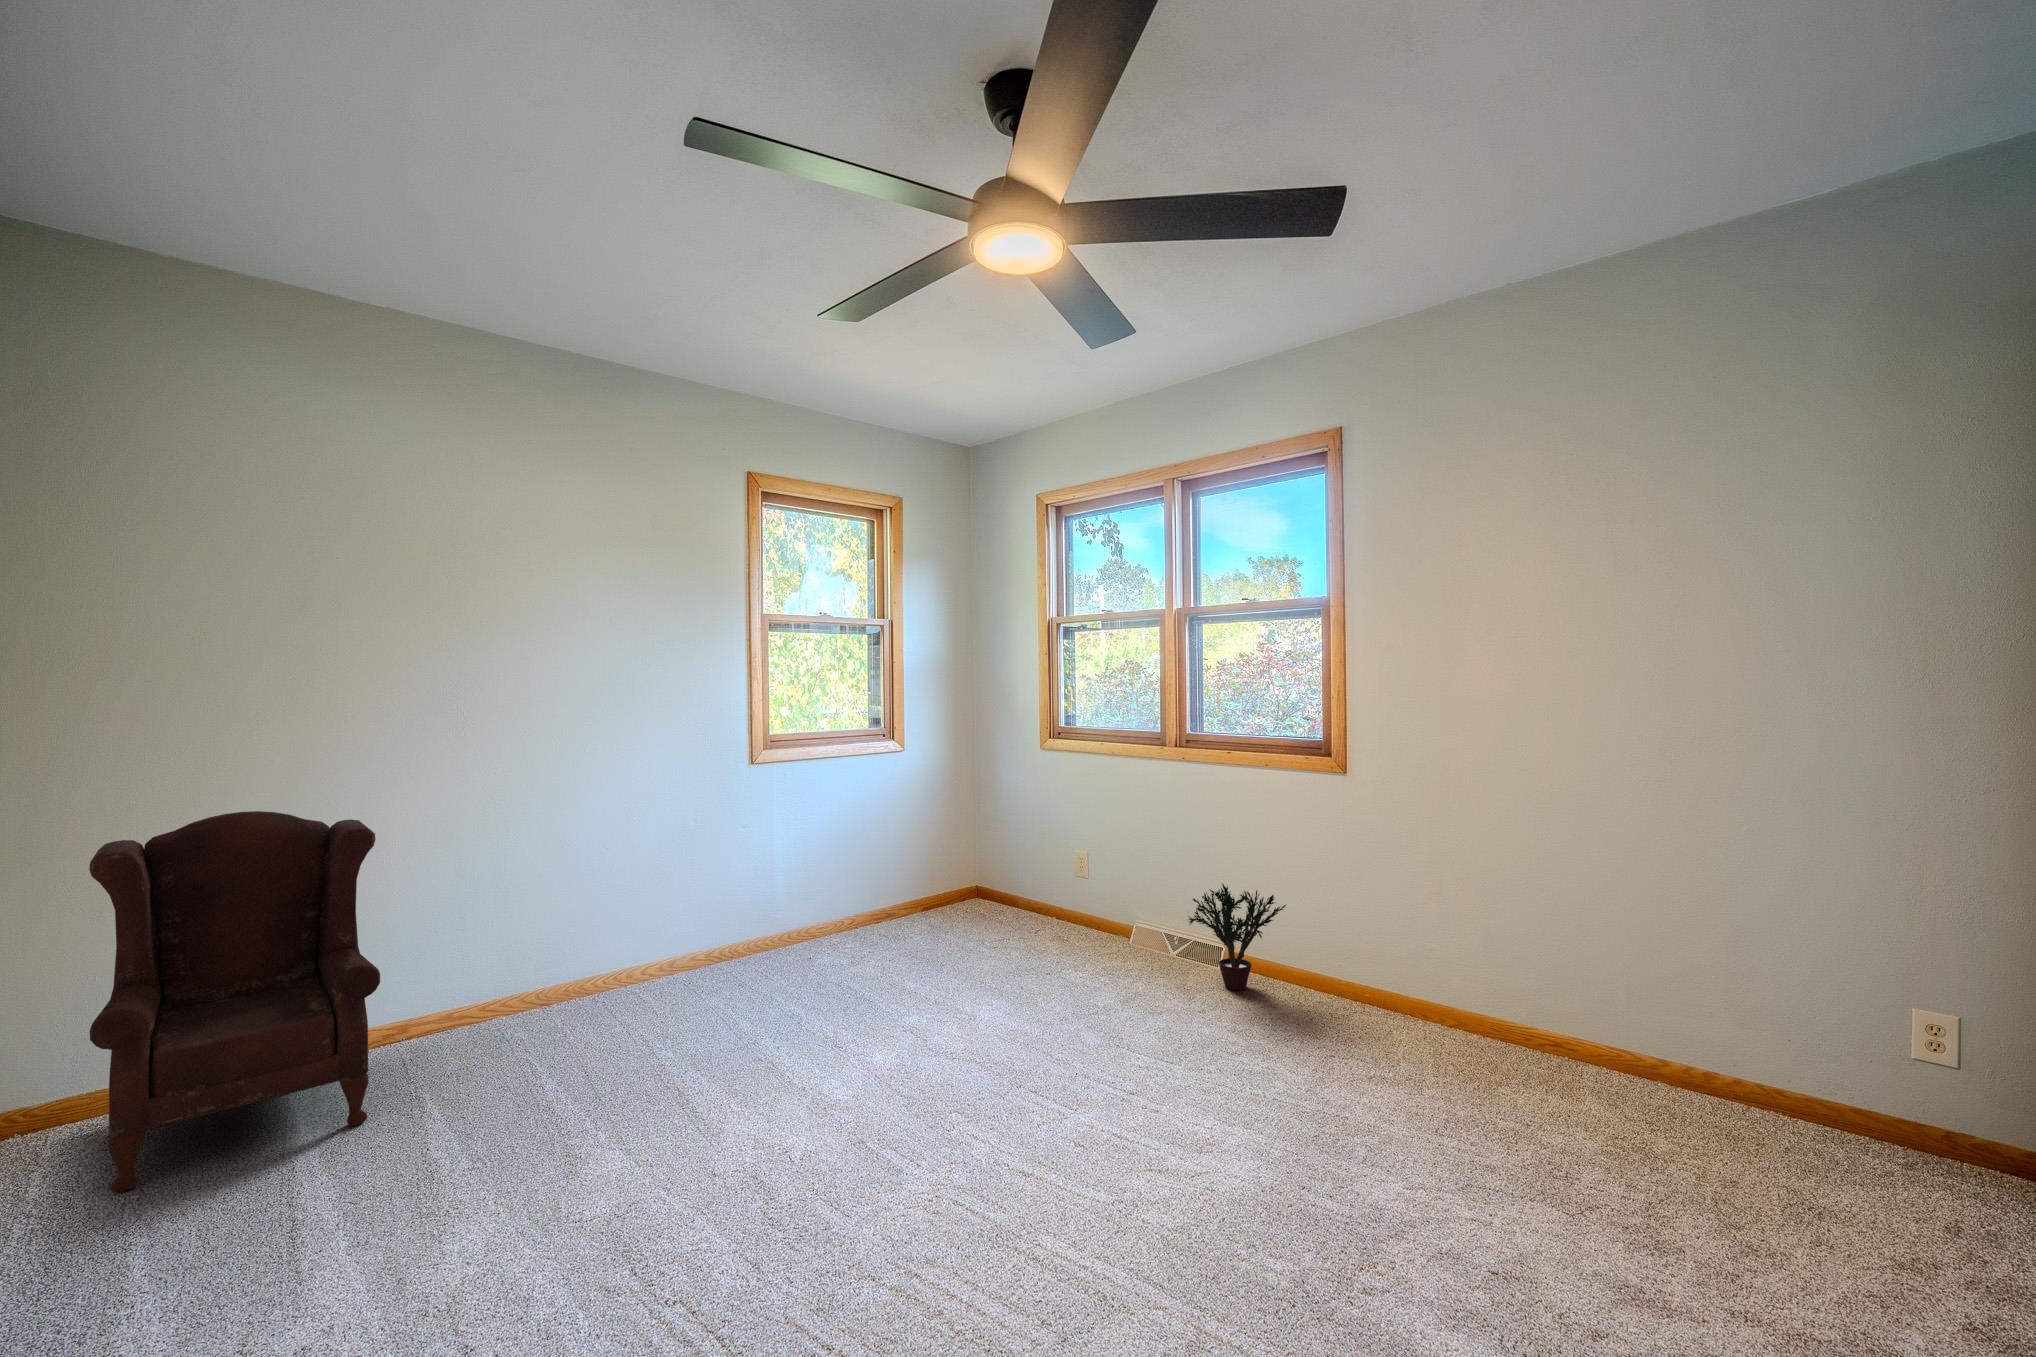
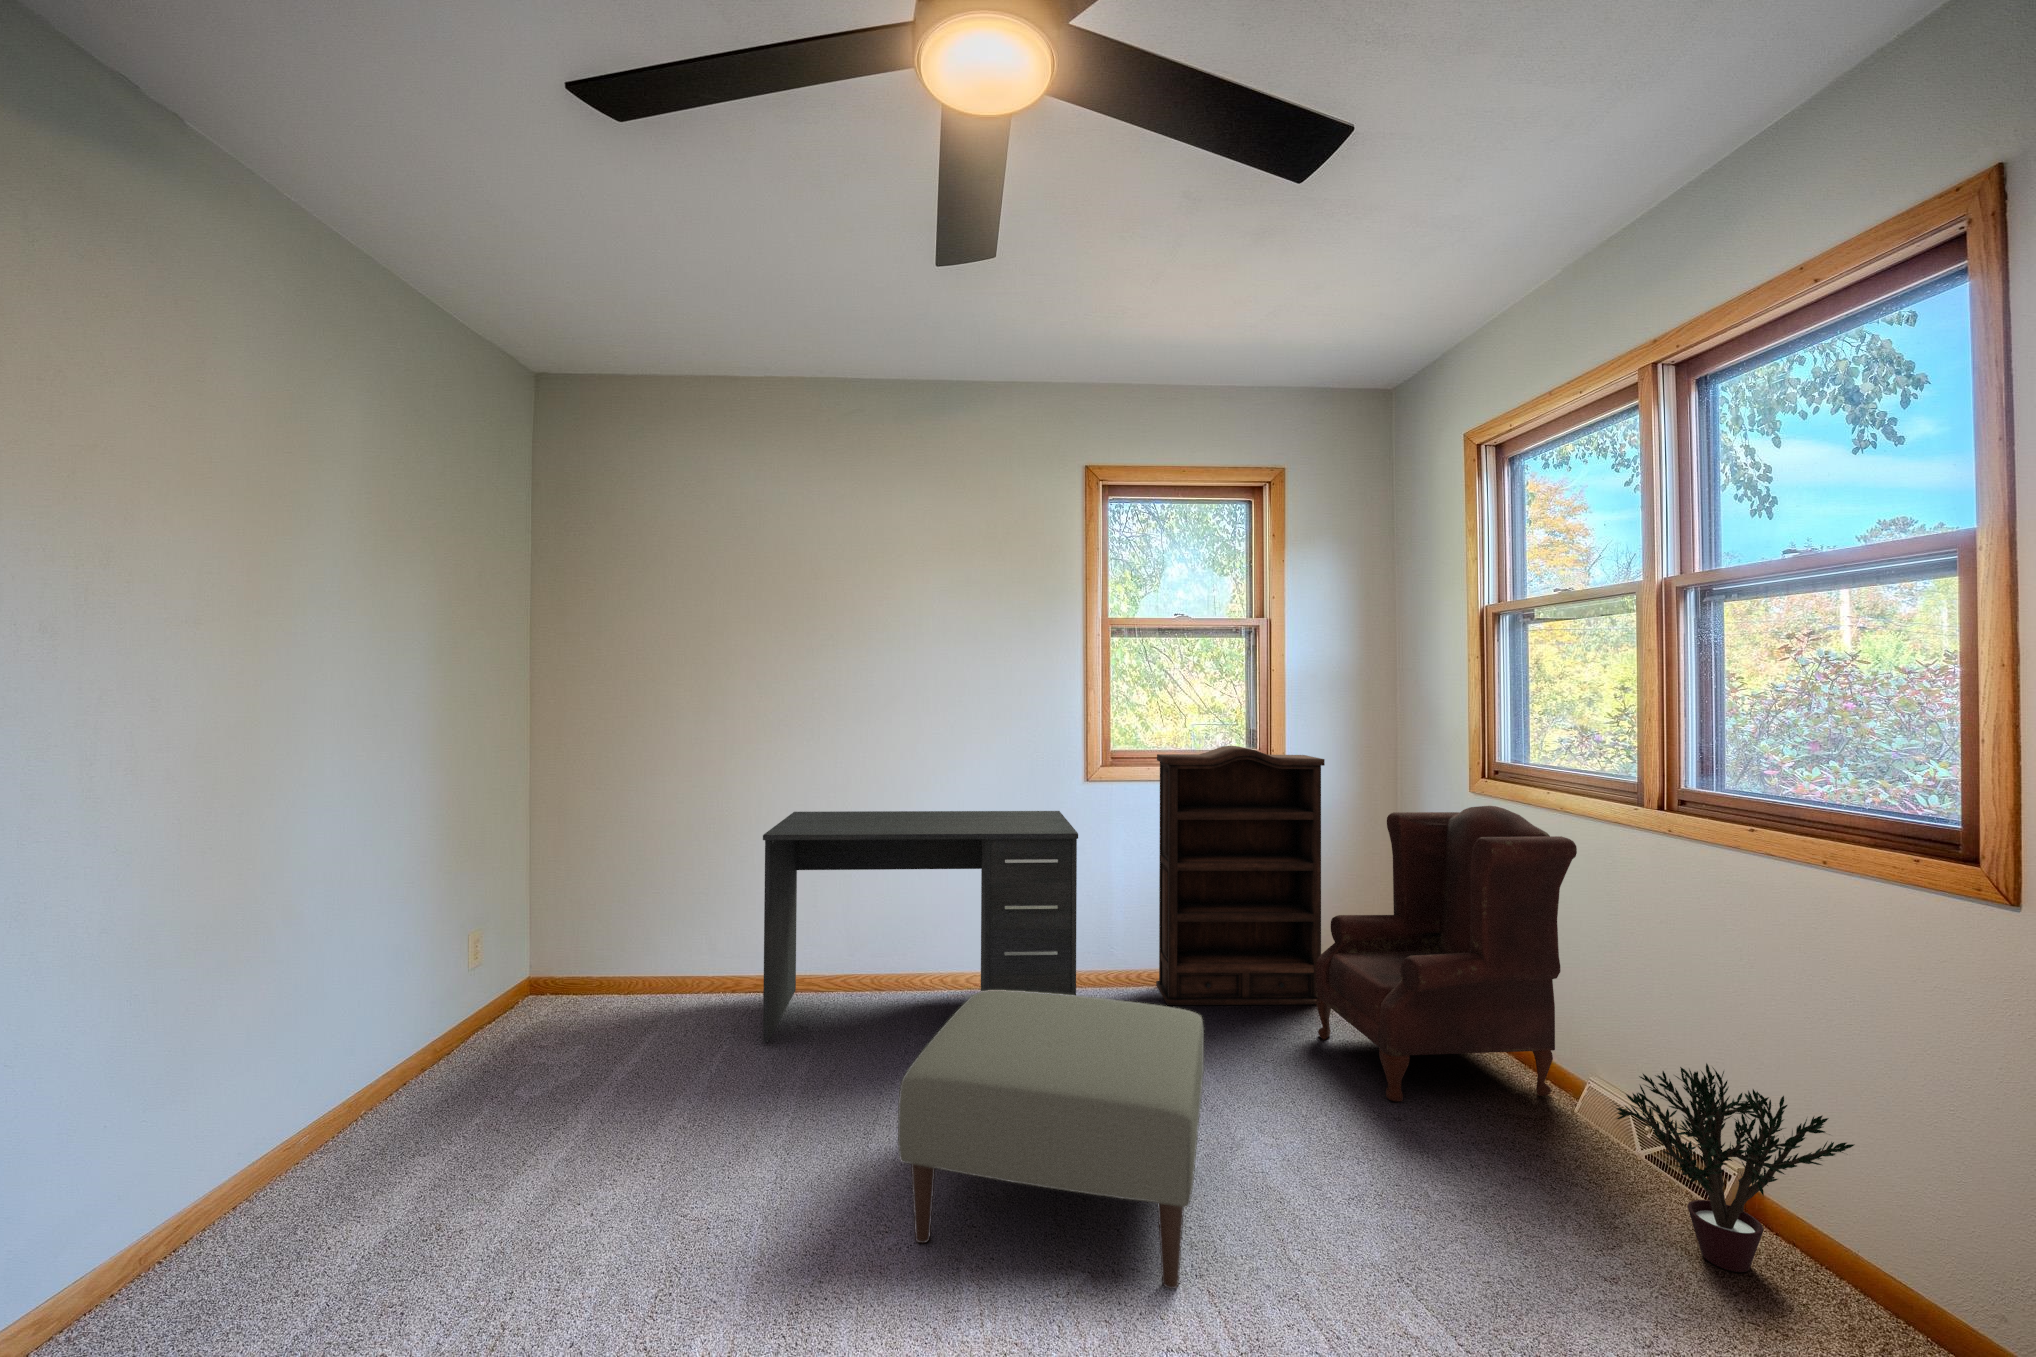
bookshelf: none [813,727,948,952] -> present [1156,746,1325,1005]
desk: none [436,796,794,1079] -> present [763,811,1078,1043]
armchair: present [89,811,380,1192] -> present [1316,806,1577,1101]
ottoman: none [773,922,1032,1139] -> present [898,991,1204,1289]

